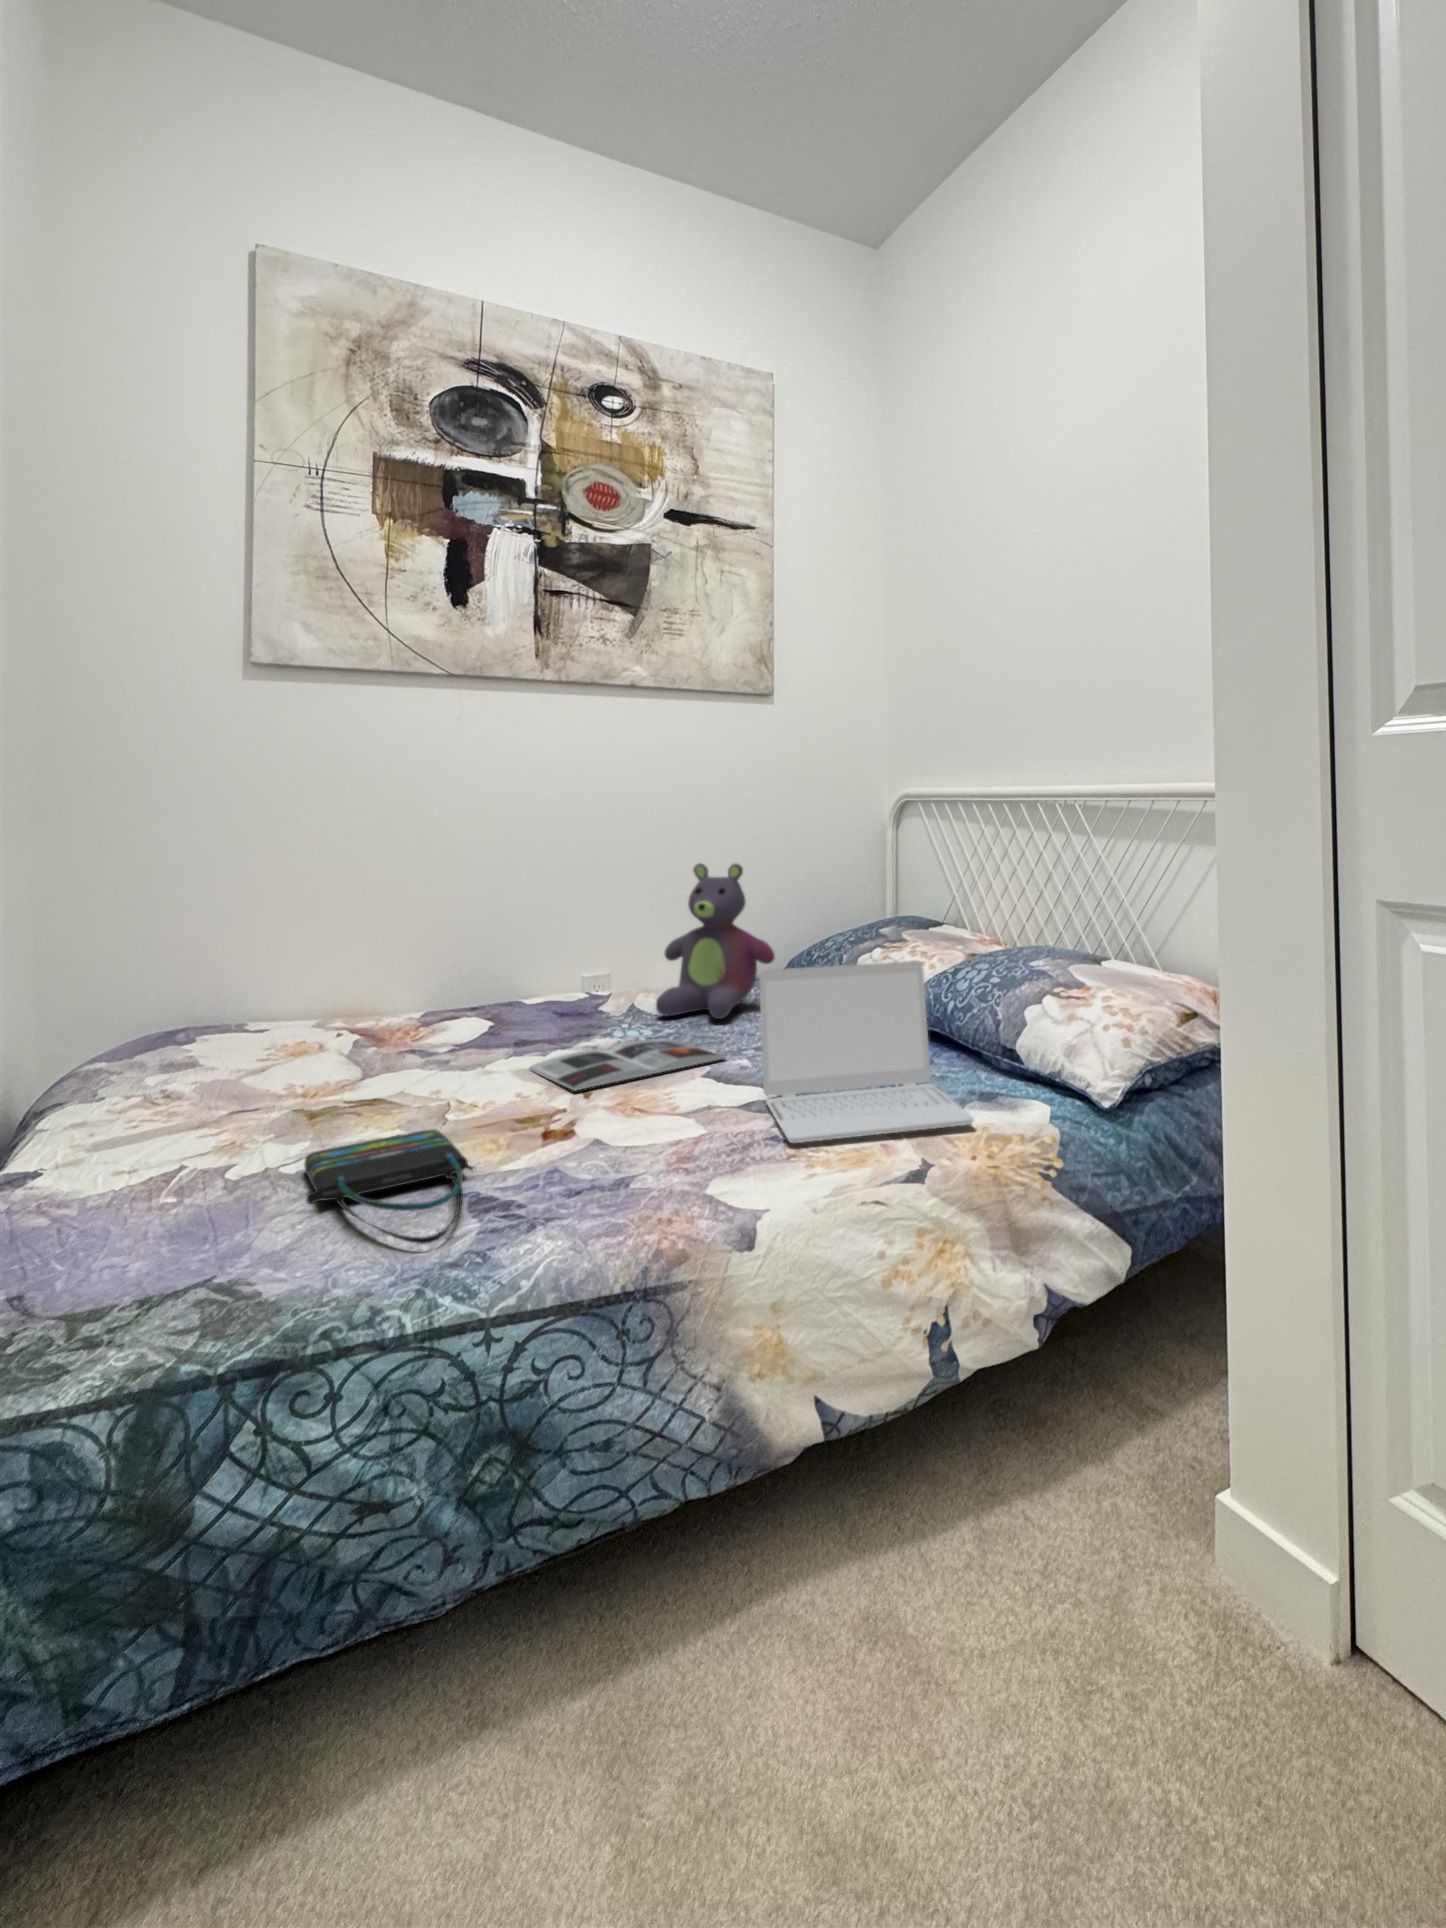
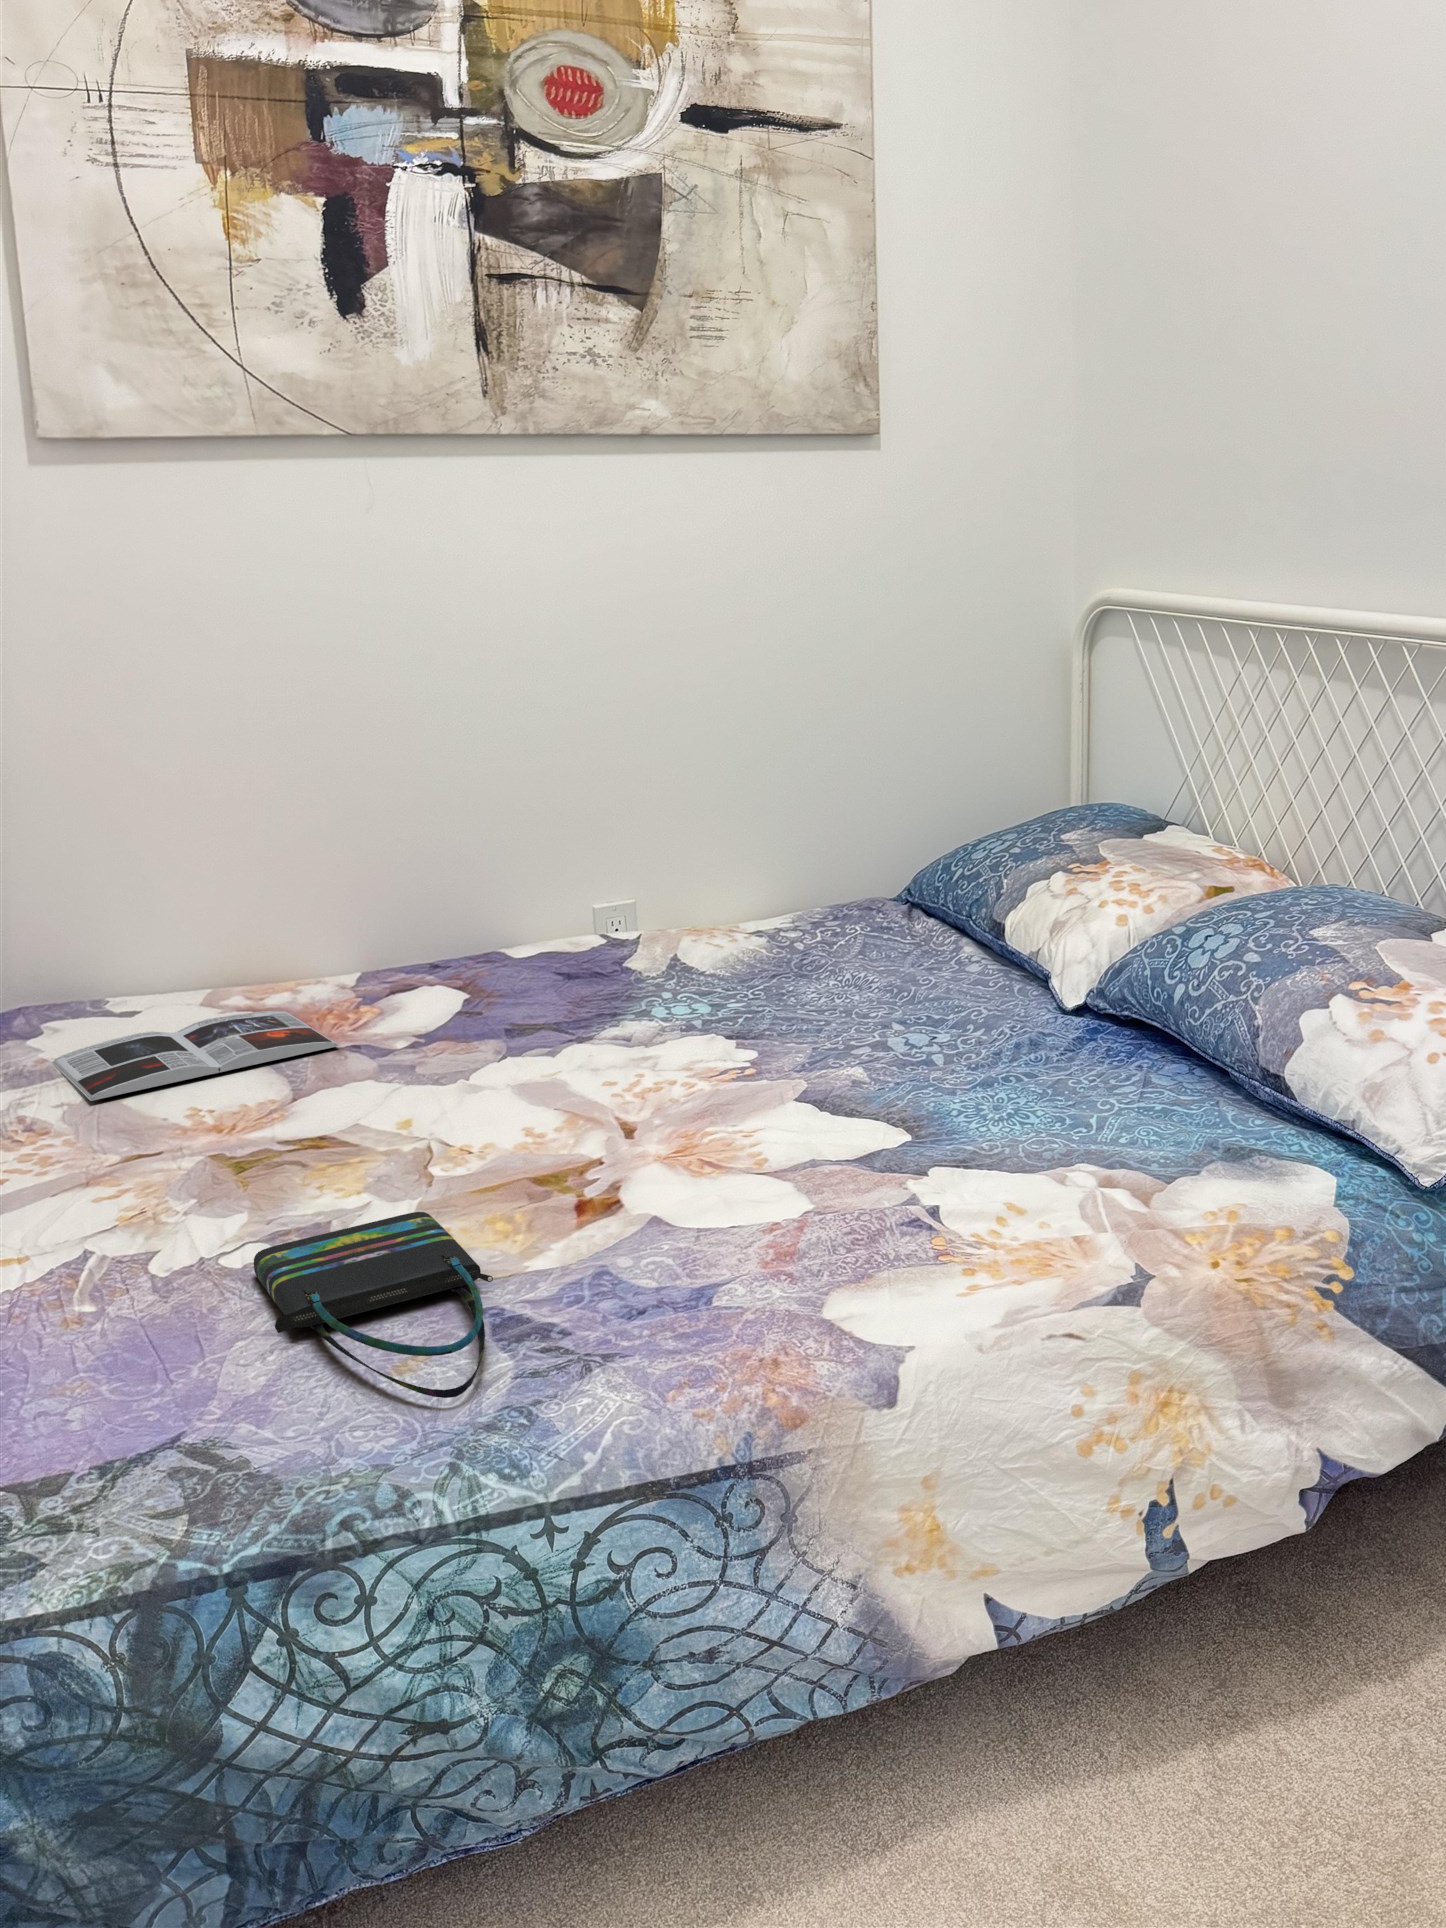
stuffed bear: present [656,864,775,1019] -> none [711,741,898,997]
laptop: present [759,961,974,1143] -> none [882,943,1218,1239]
magazine: present [529,1039,725,1091] -> present [52,1011,339,1101]

